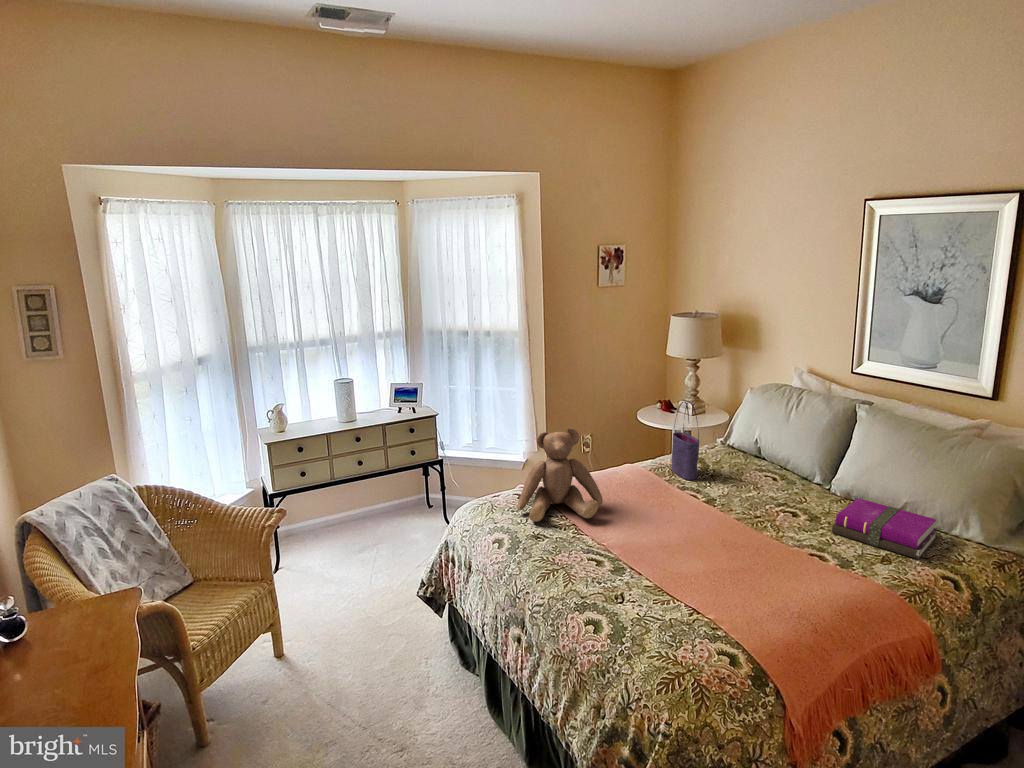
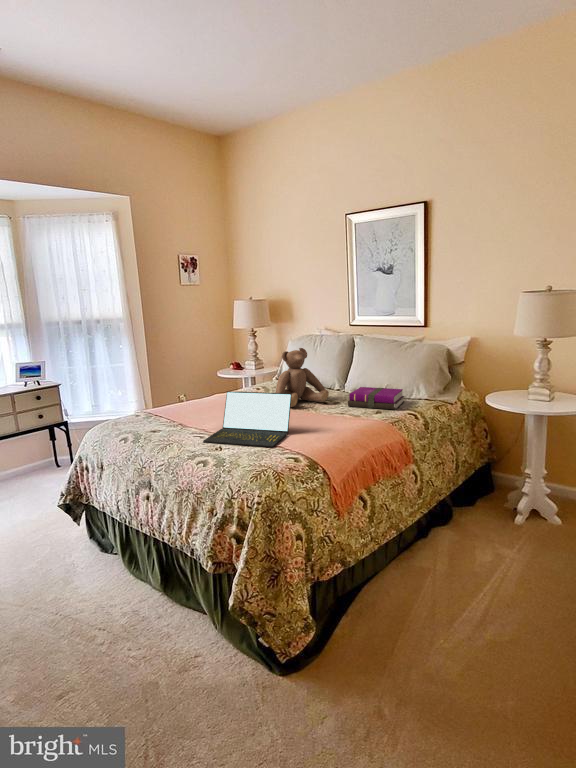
tote bag: present [671,402,699,480] -> none [244,342,263,396]
teddy bear: present [517,428,603,522] -> present [276,348,329,407]
laptop: none [598,498,739,617] -> present [203,391,292,447]

